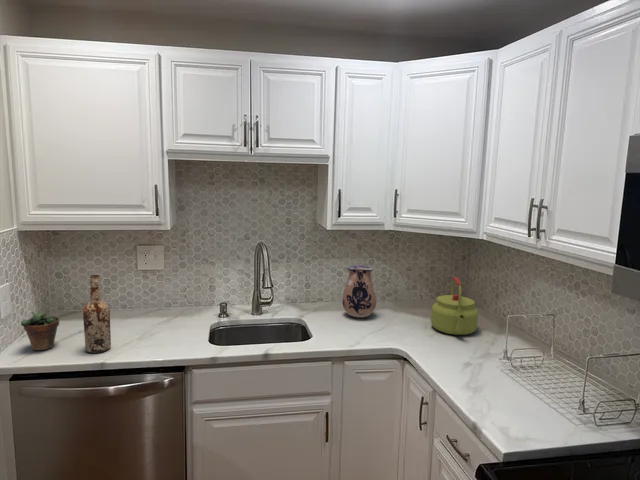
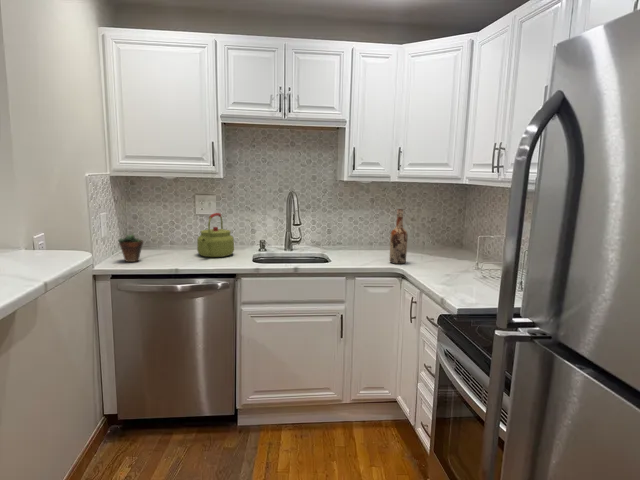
ceramic pitcher: present [343,265,376,318] -> none [357,212,384,253]
wine bottle: present [83,275,111,353] -> present [390,209,408,264]
kettle: present [431,277,478,335] -> present [197,213,234,257]

